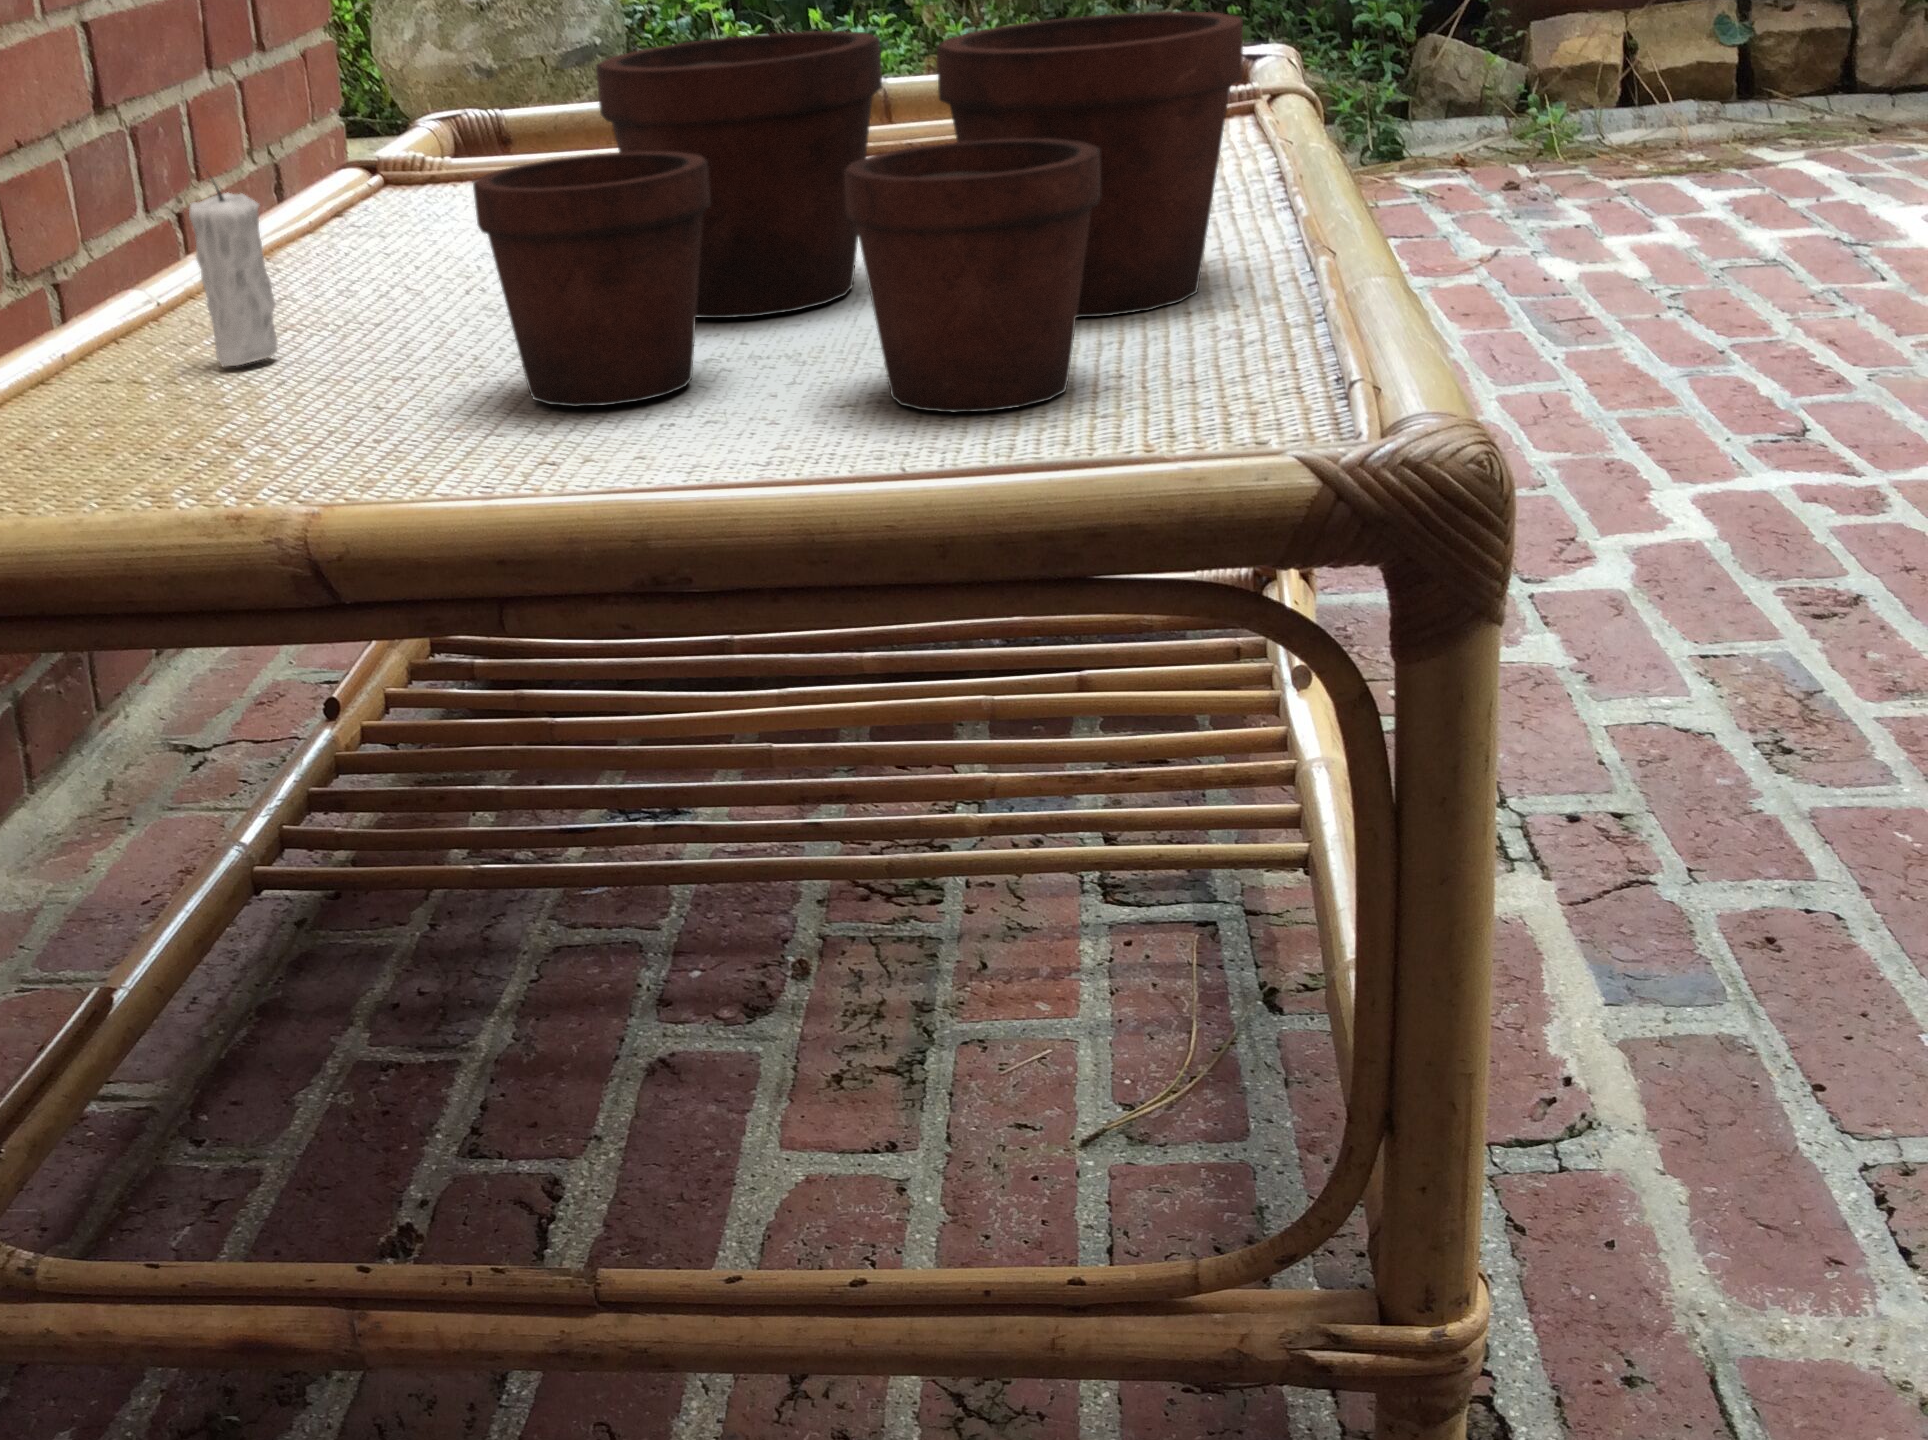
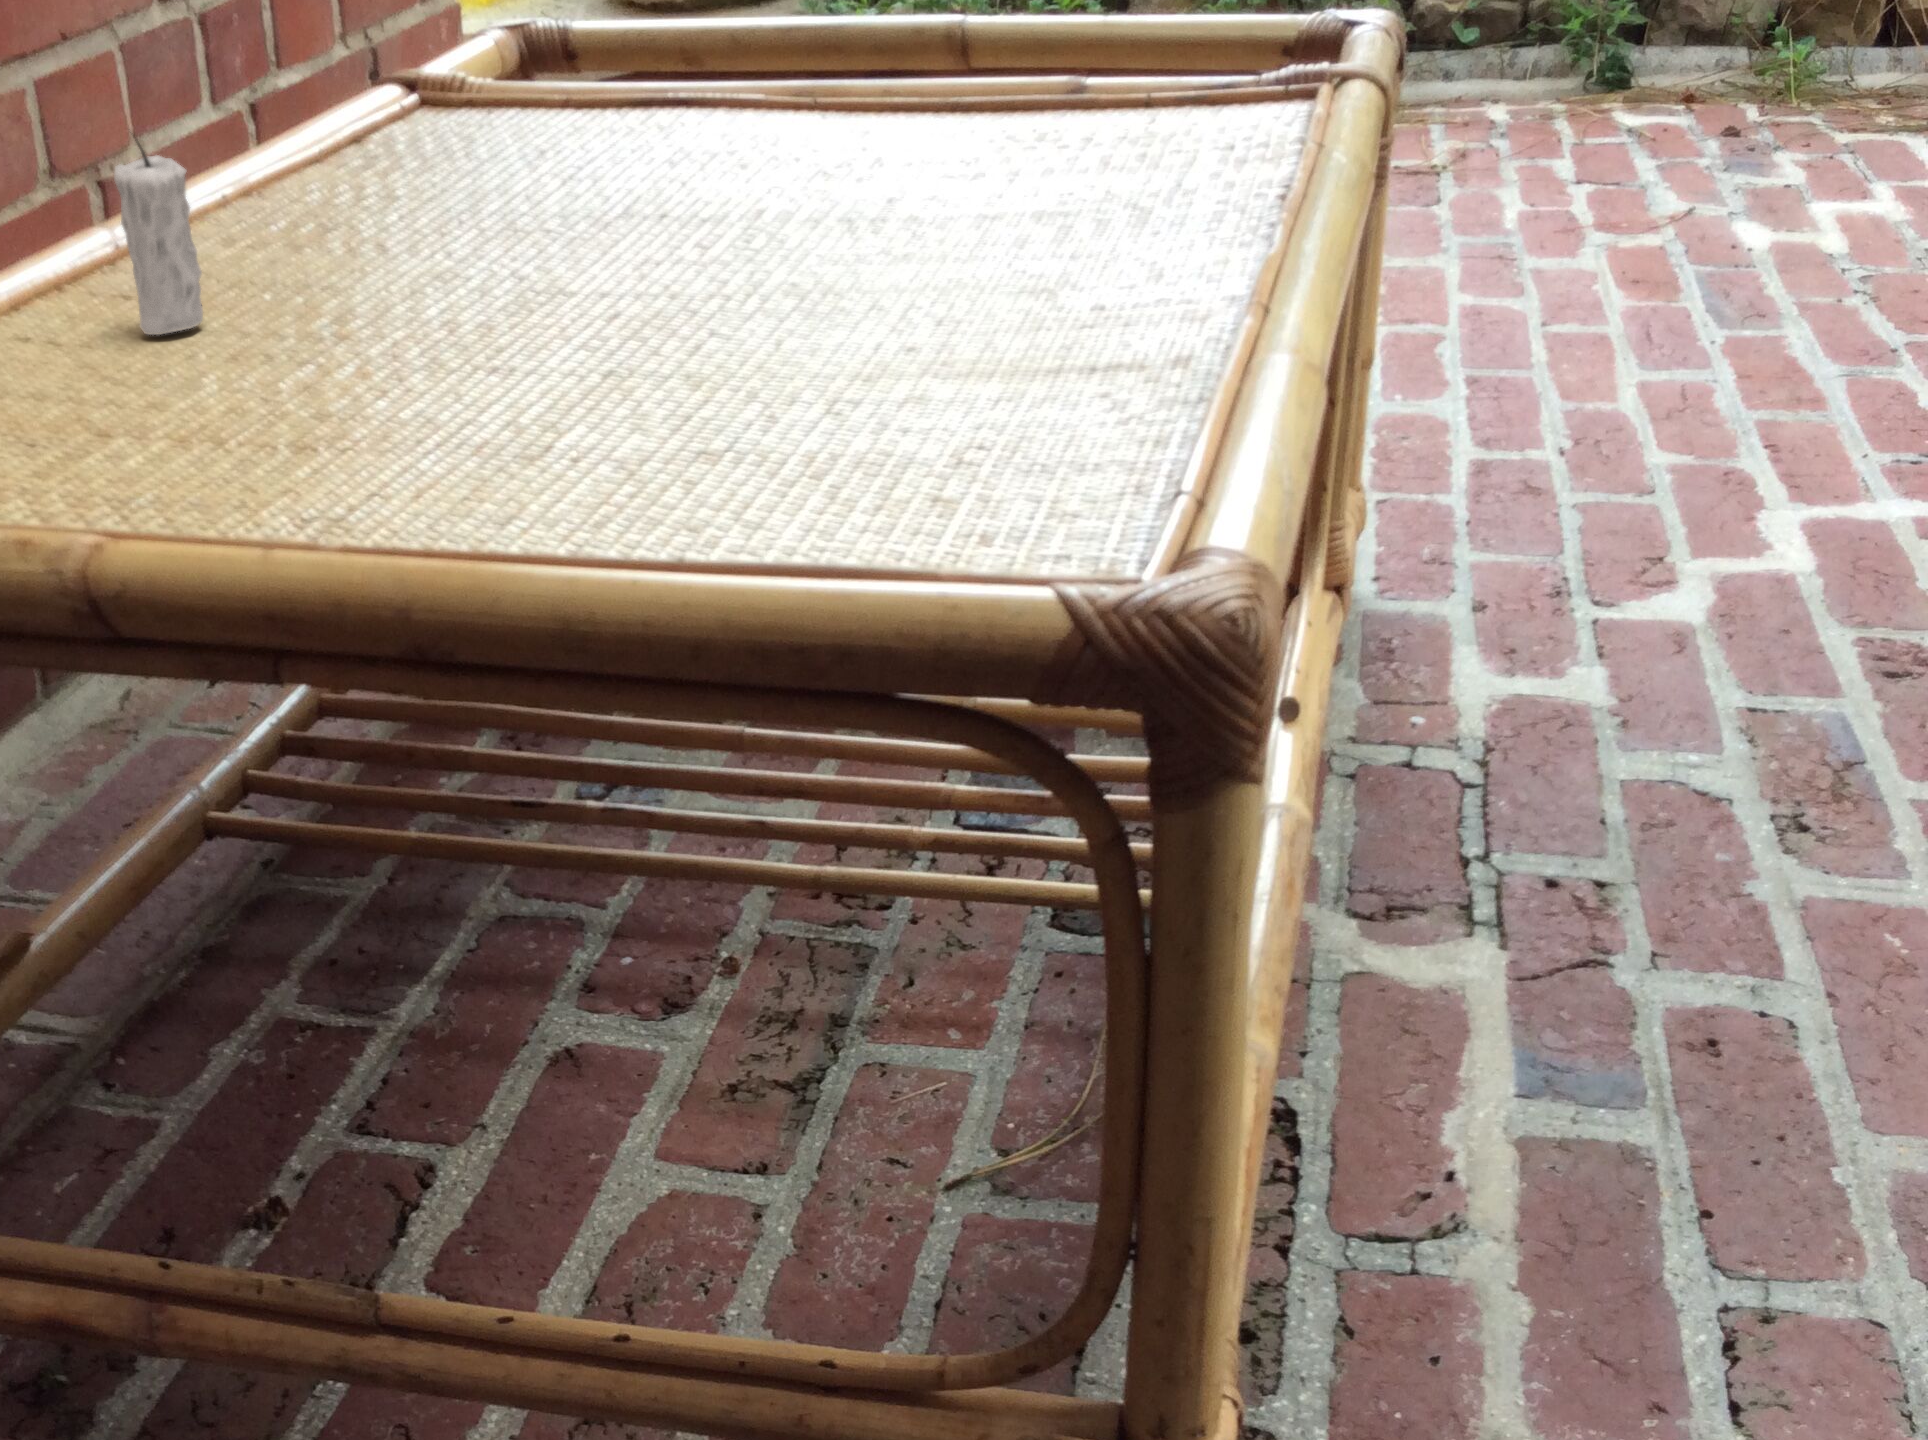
flower pot: present [473,11,1243,412] -> none [347,16,1198,483]

